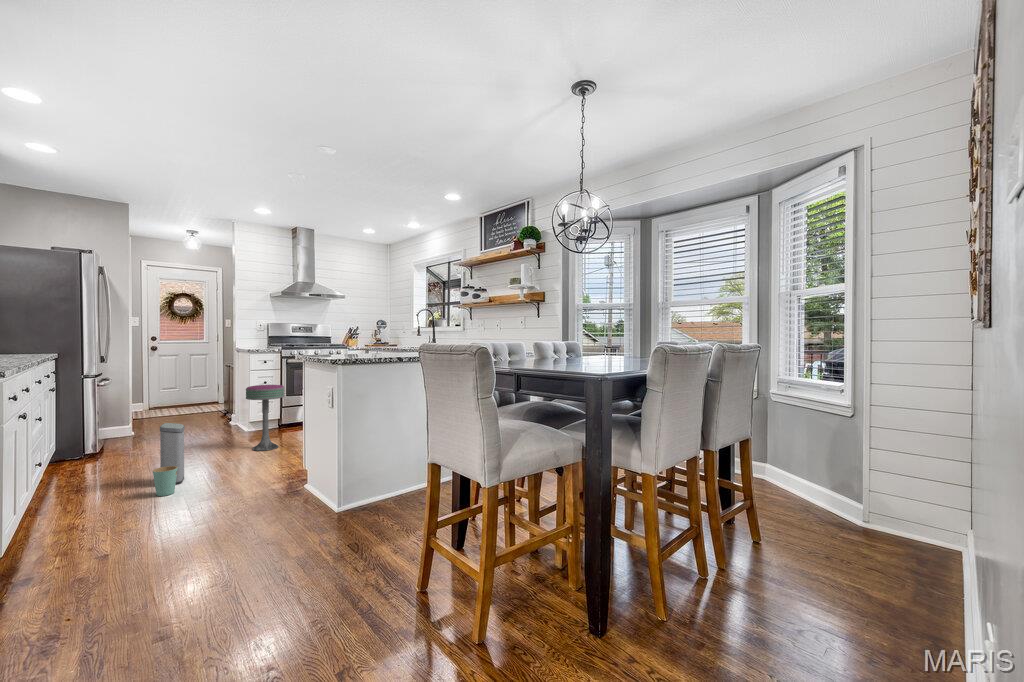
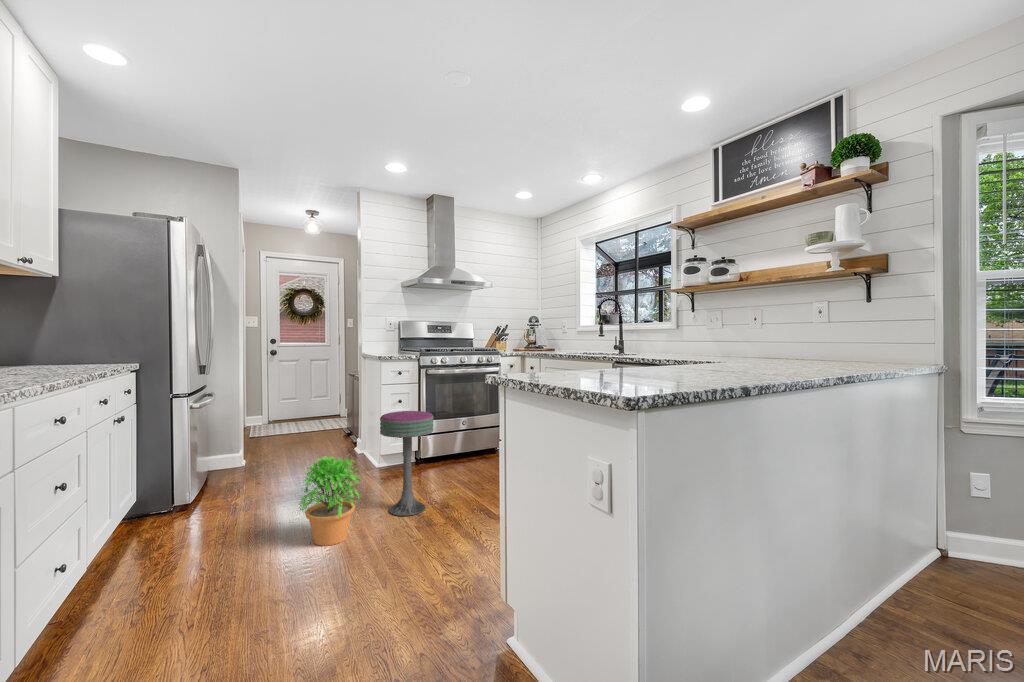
potted plant: none [187,409,234,464] -> present [299,456,360,546]
trash can: present [153,423,185,496] -> none [229,489,290,650]

